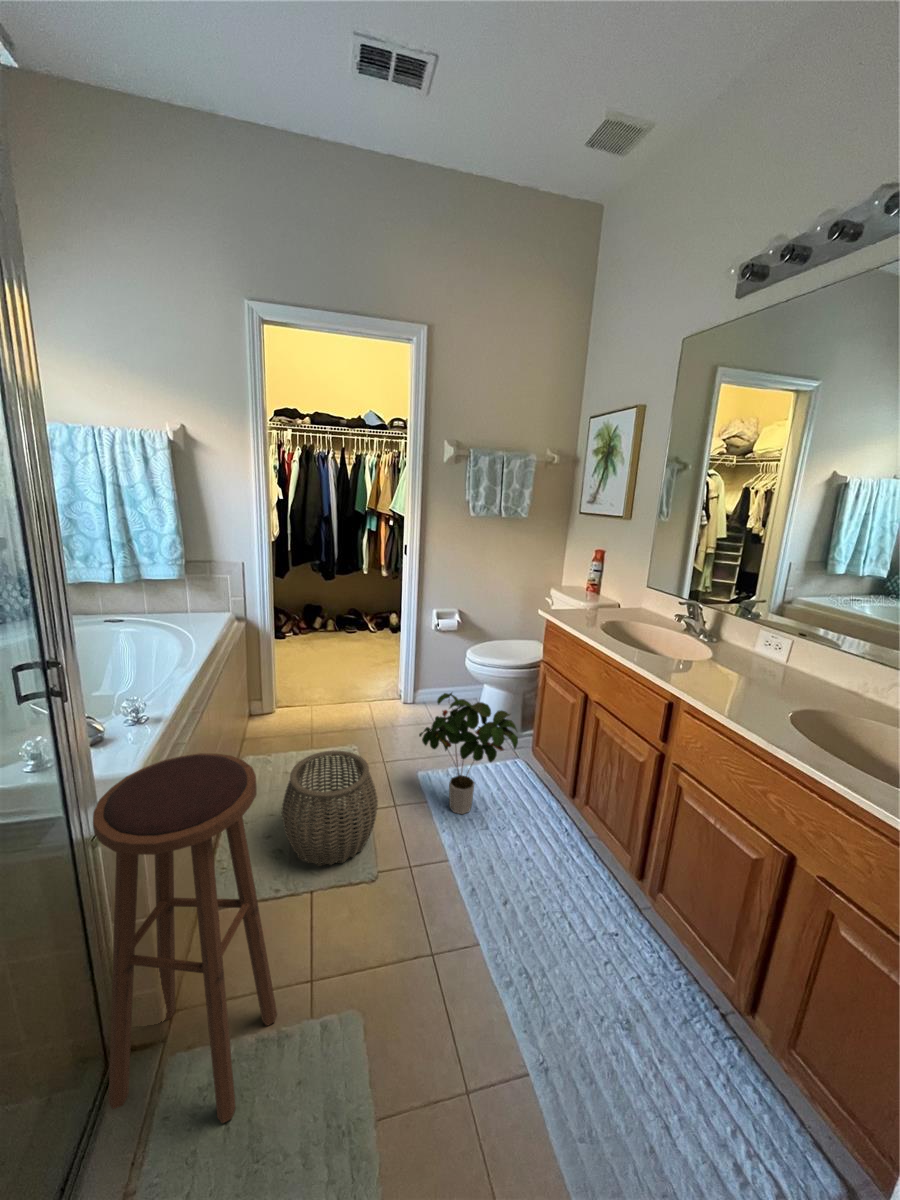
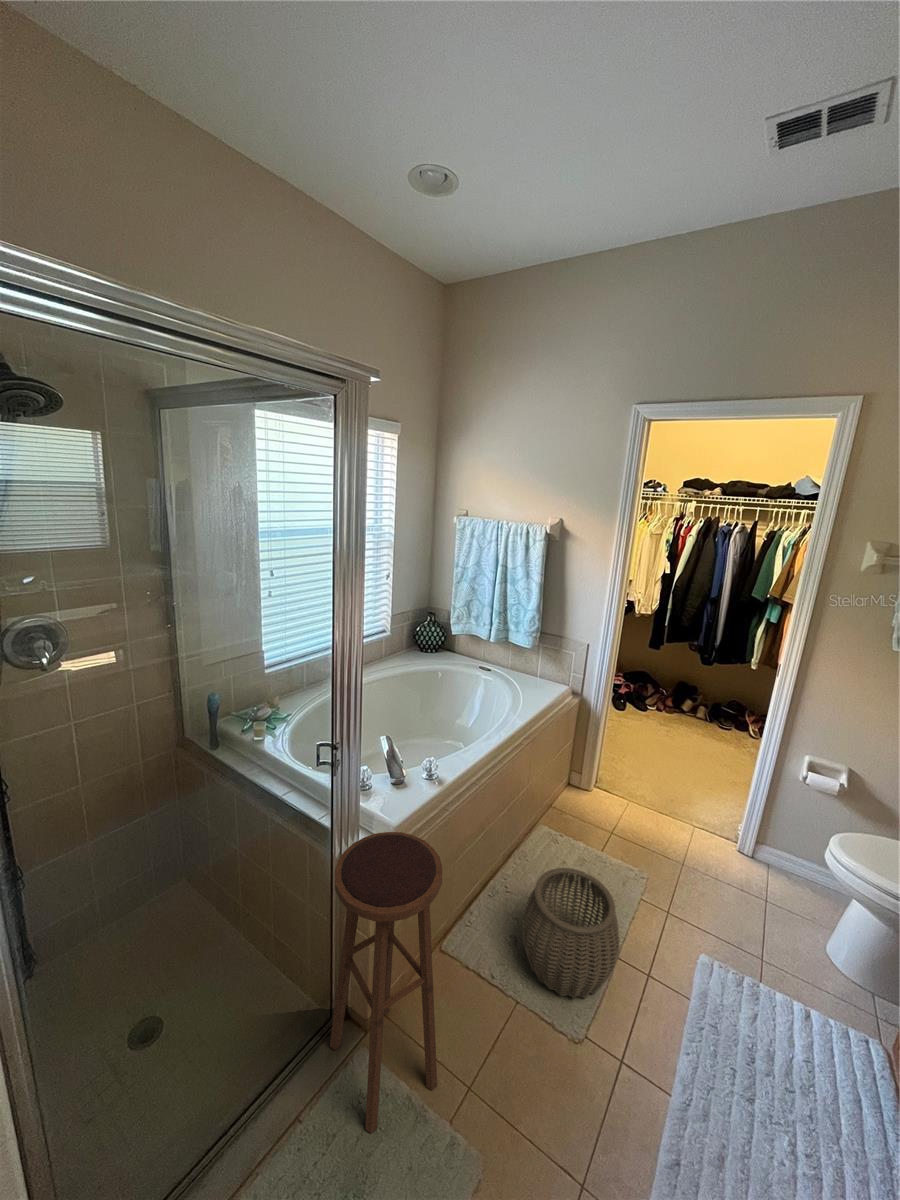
potted plant: present [419,693,518,814] -> none [702,886,830,1056]

